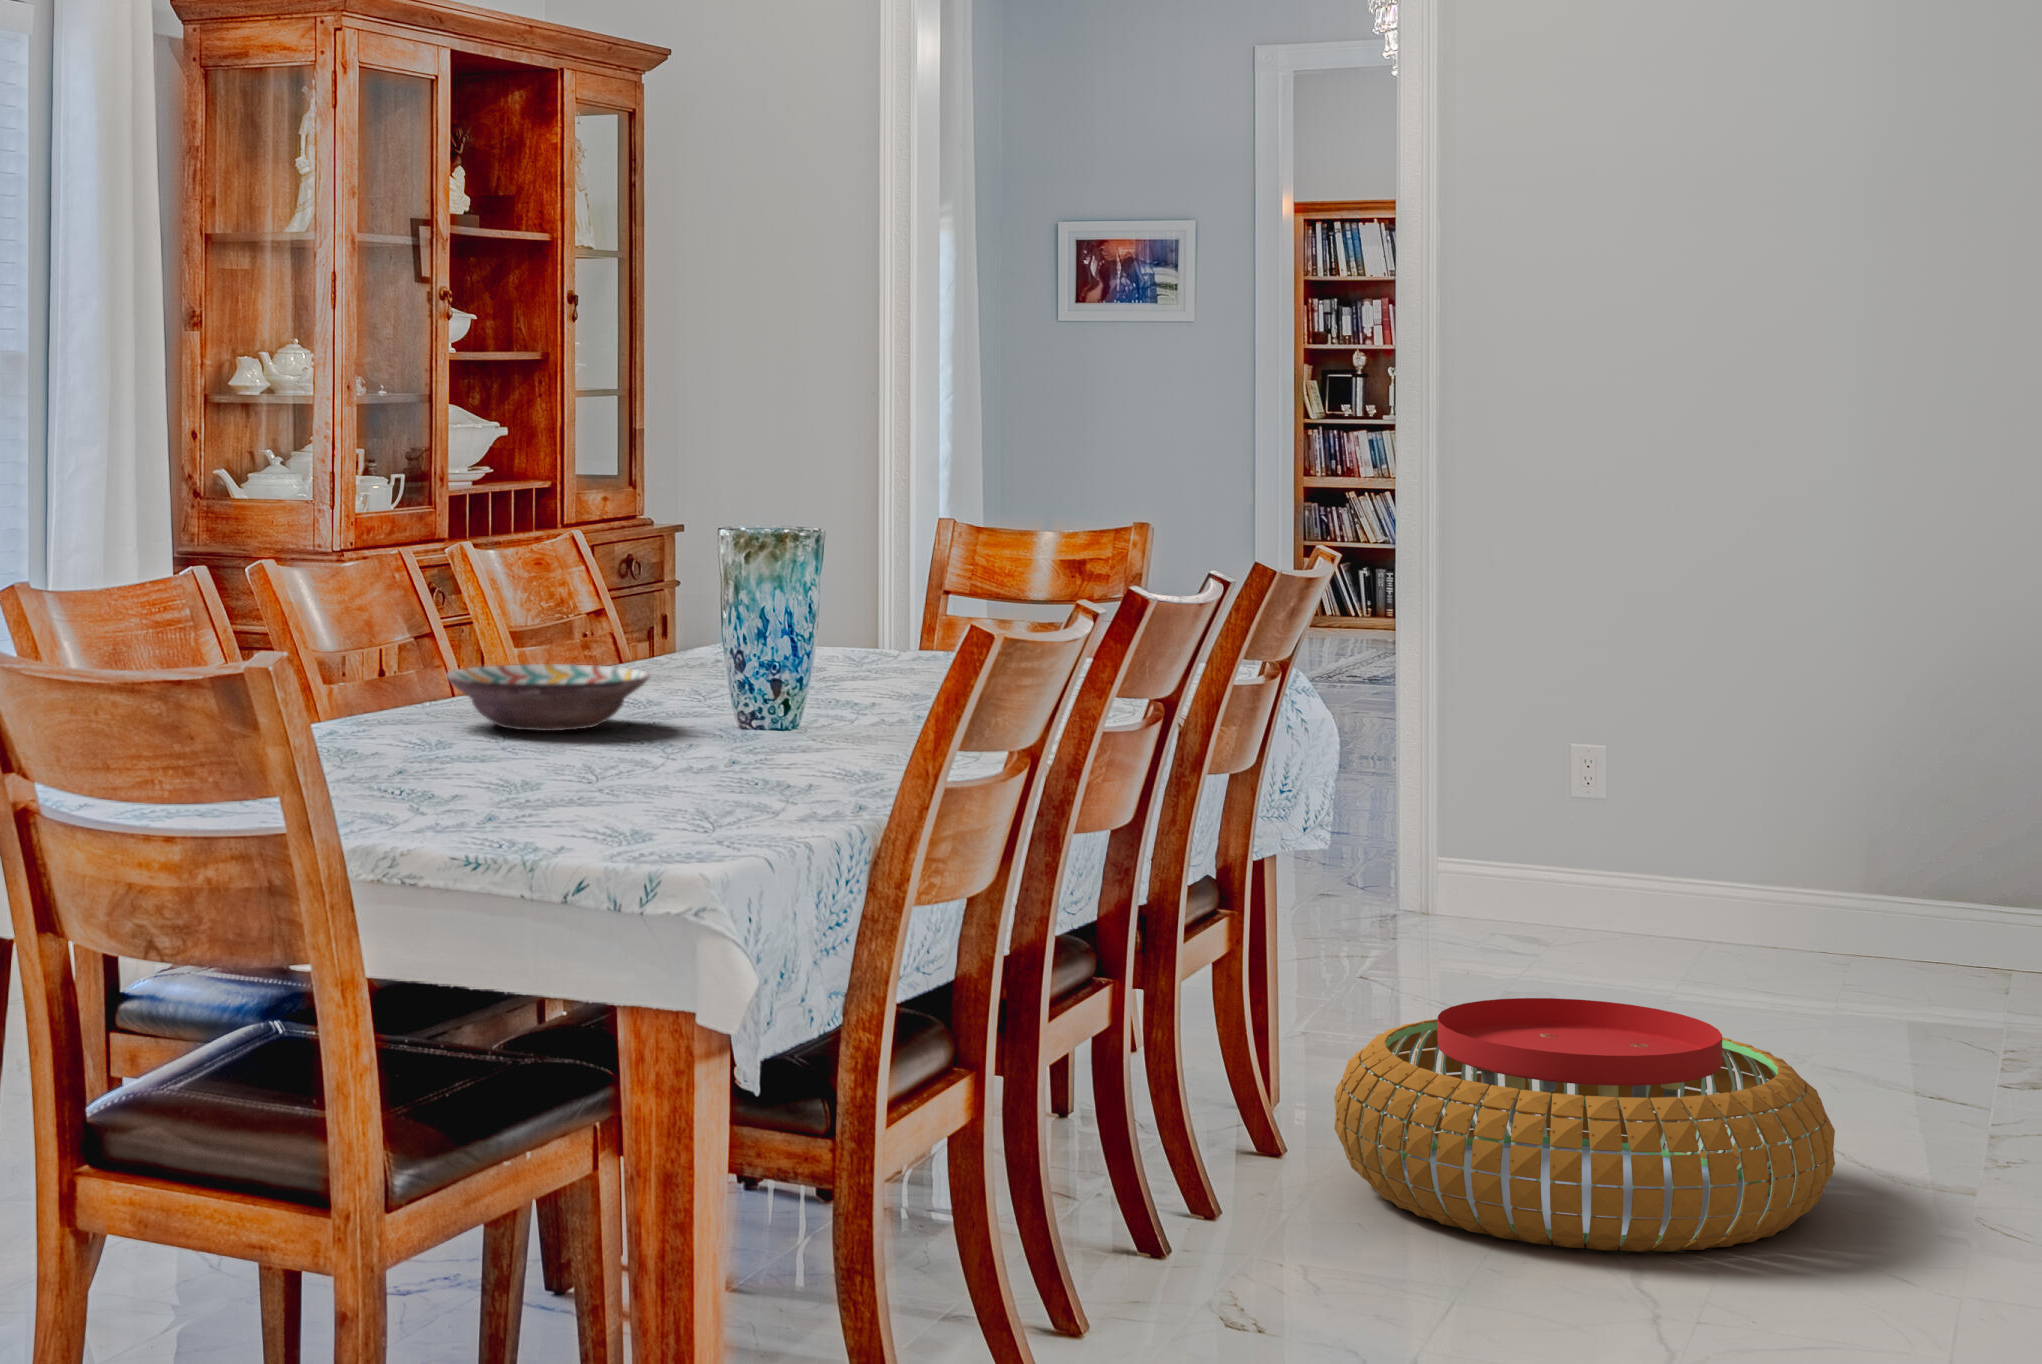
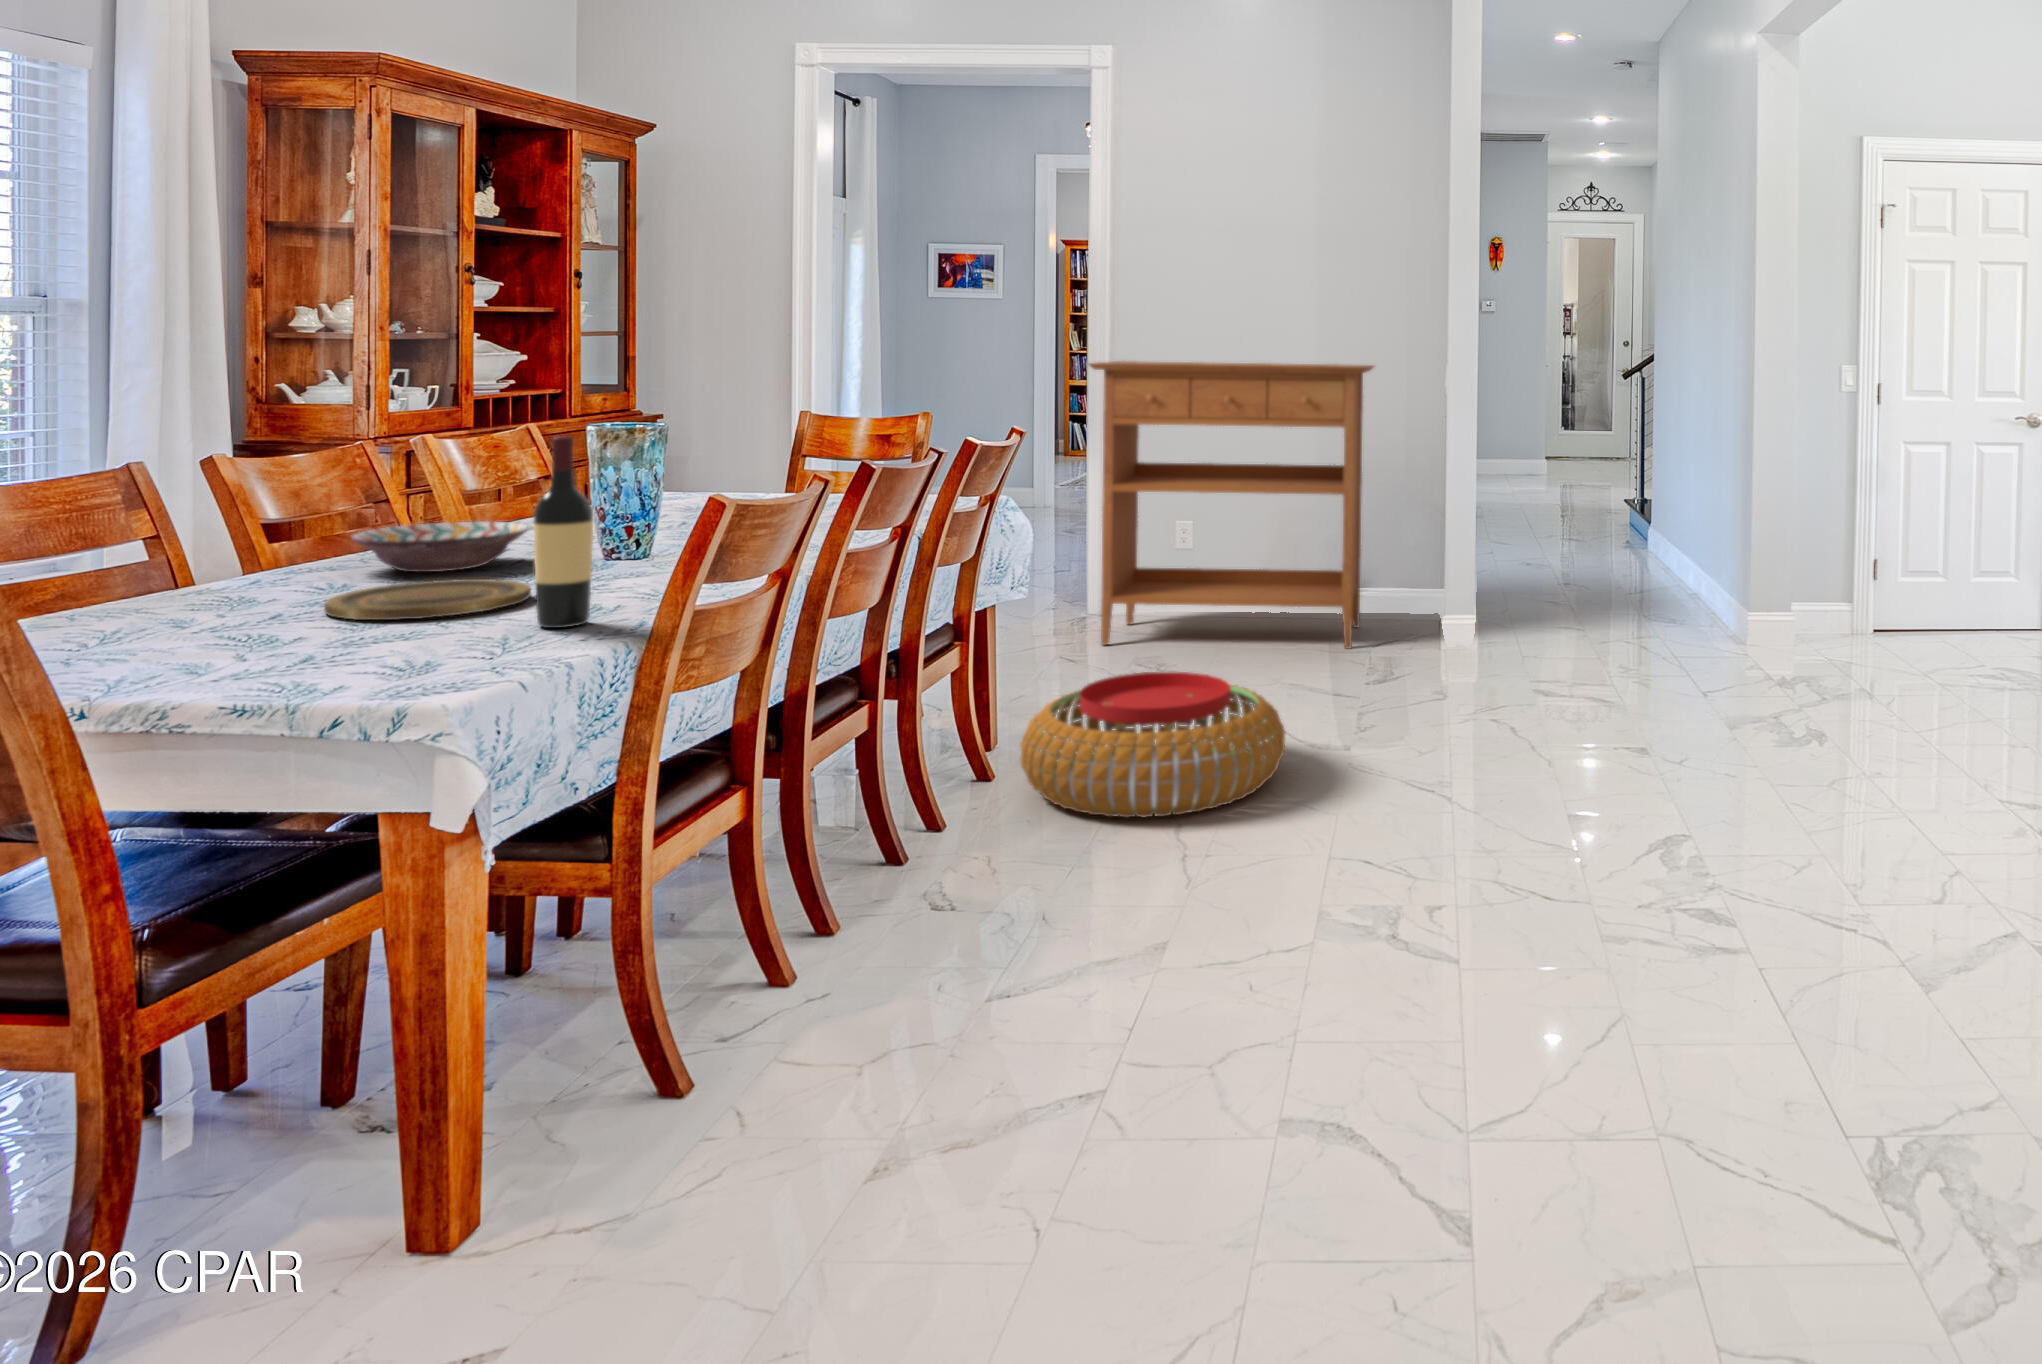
console table: none [1402,431,2001,1017] -> present [1089,361,1374,649]
wine bottle: none [725,534,796,802] -> present [533,436,593,628]
plate: none [464,737,694,781] -> present [324,579,531,620]

